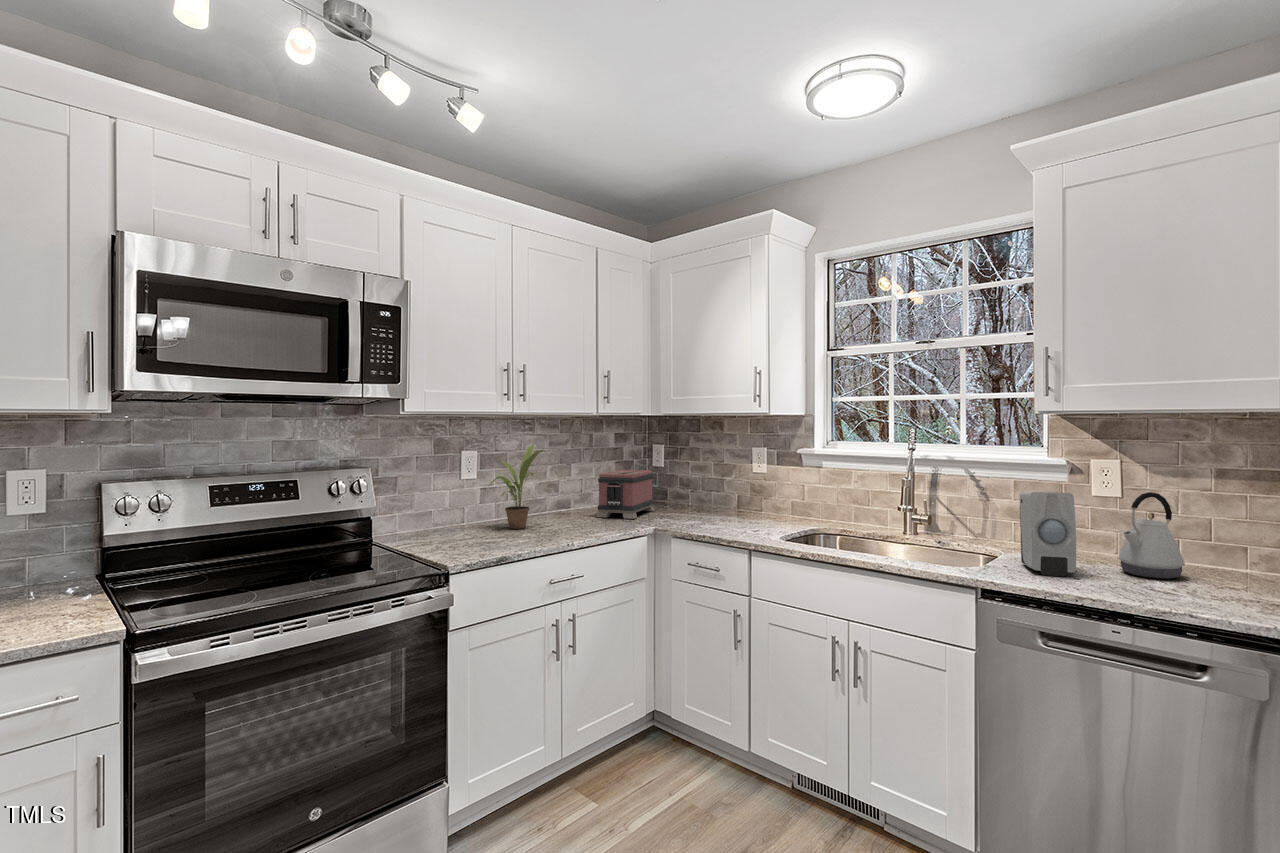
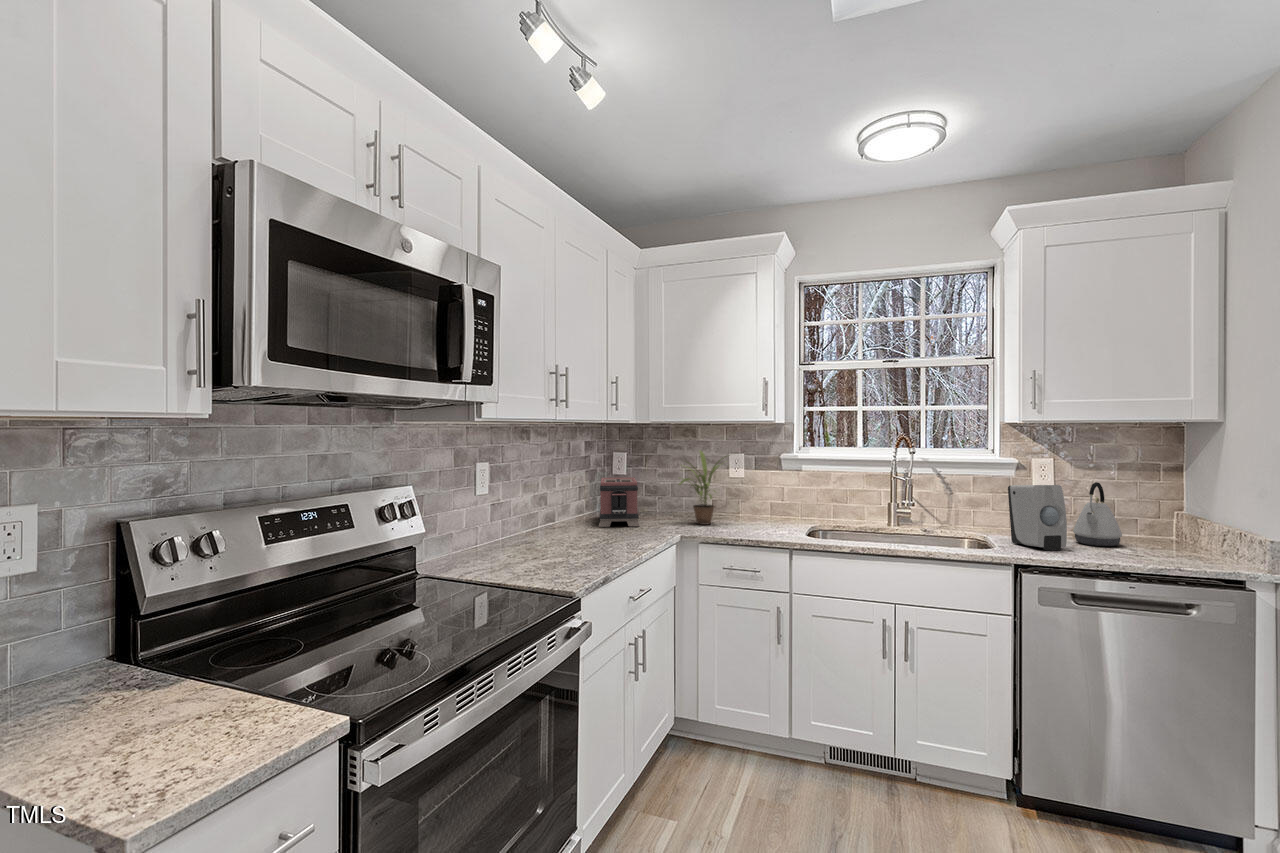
potted plant: present [491,446,545,529] -> present [679,451,724,525]

